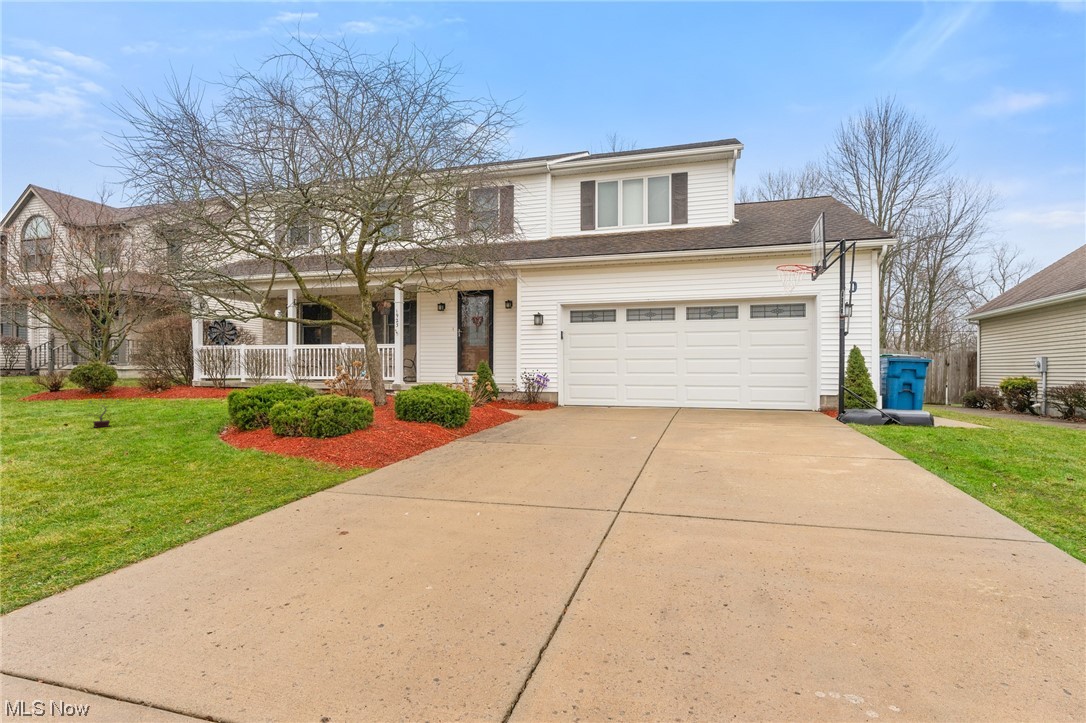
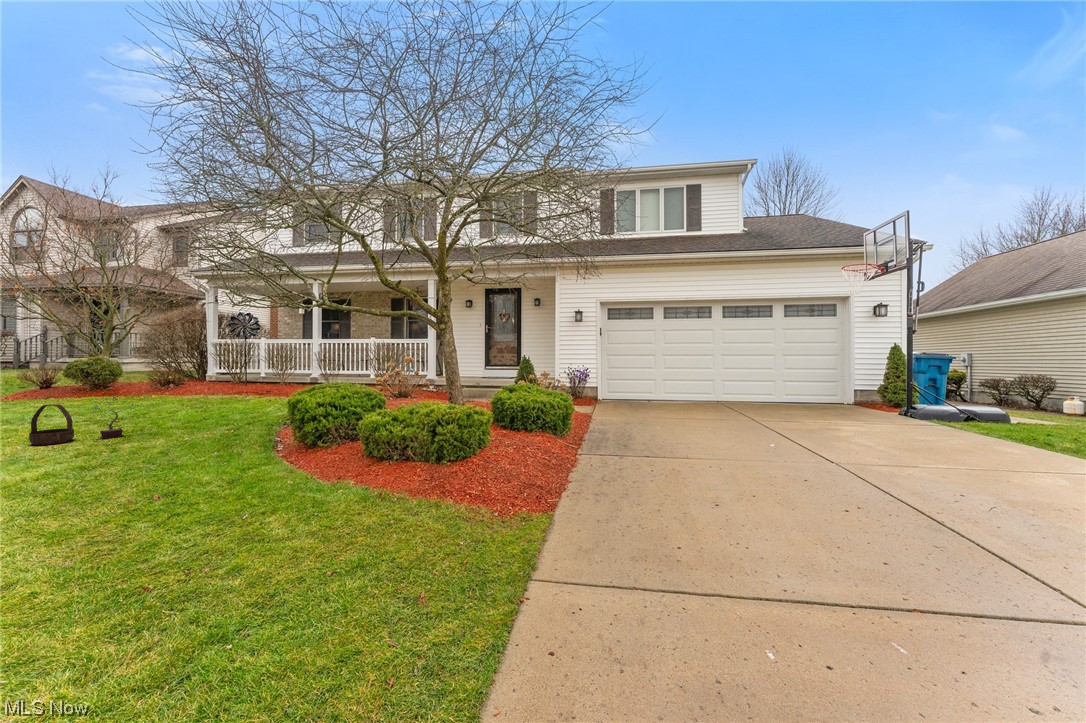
basket: none [43,400,74,431] -> present [29,404,74,445]

